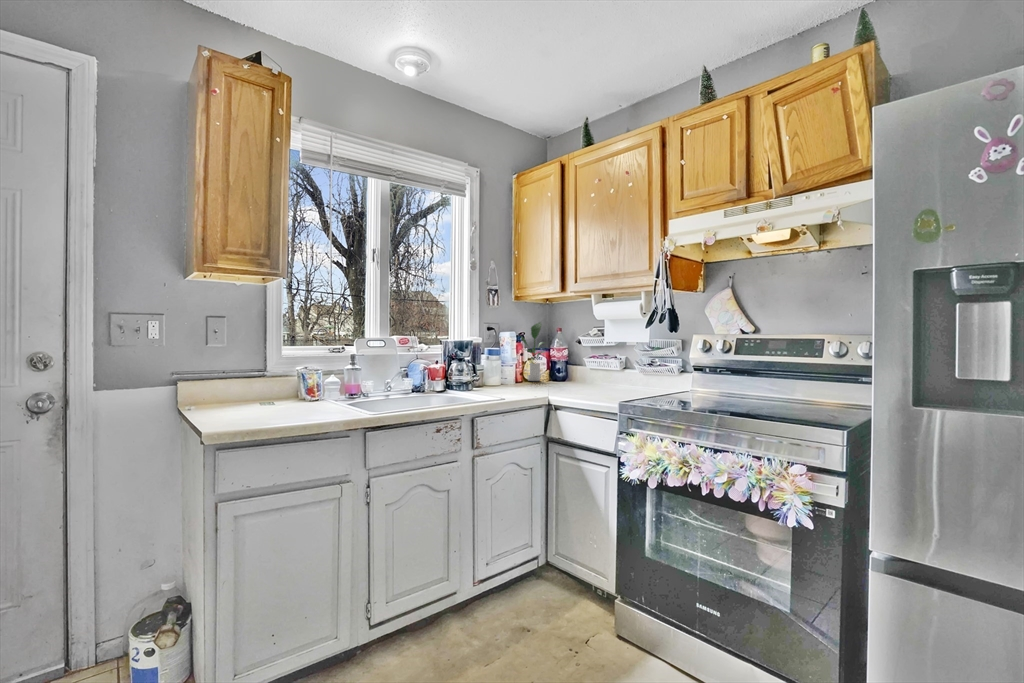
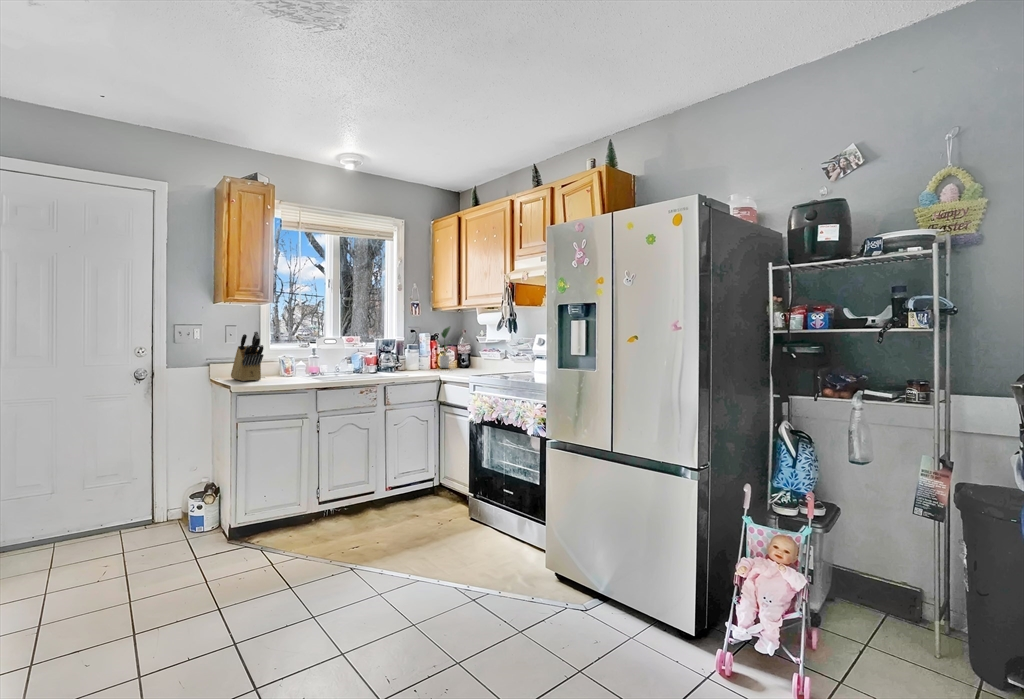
knife block: none [212,325,266,415] -> present [231,332,264,381]

